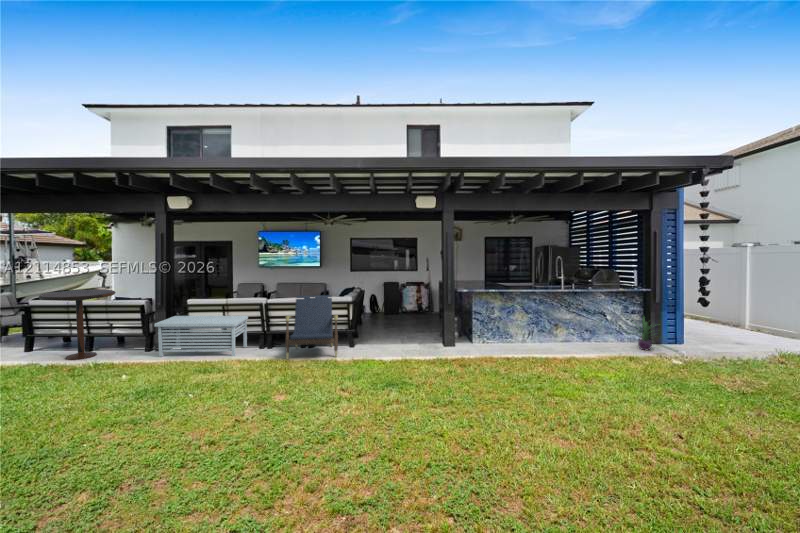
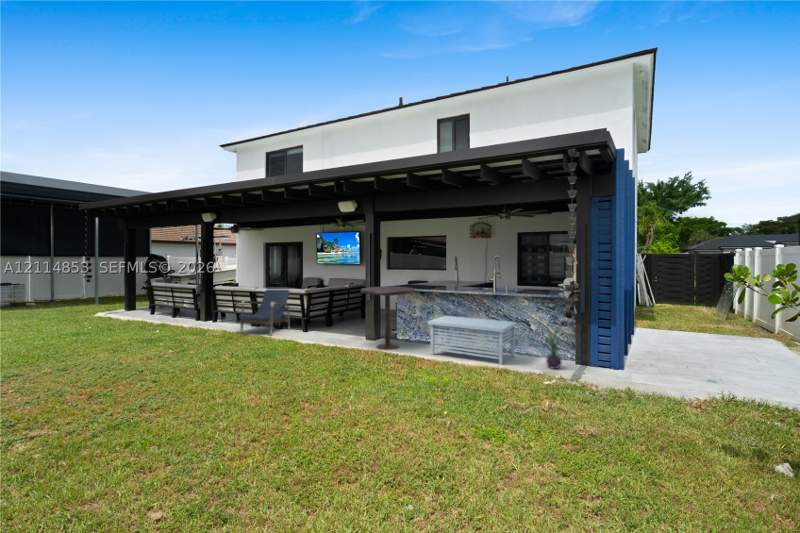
pedestal table: present [39,290,116,360] -> present [360,287,415,350]
storage bench: present [154,316,248,357] -> present [428,316,516,365]

